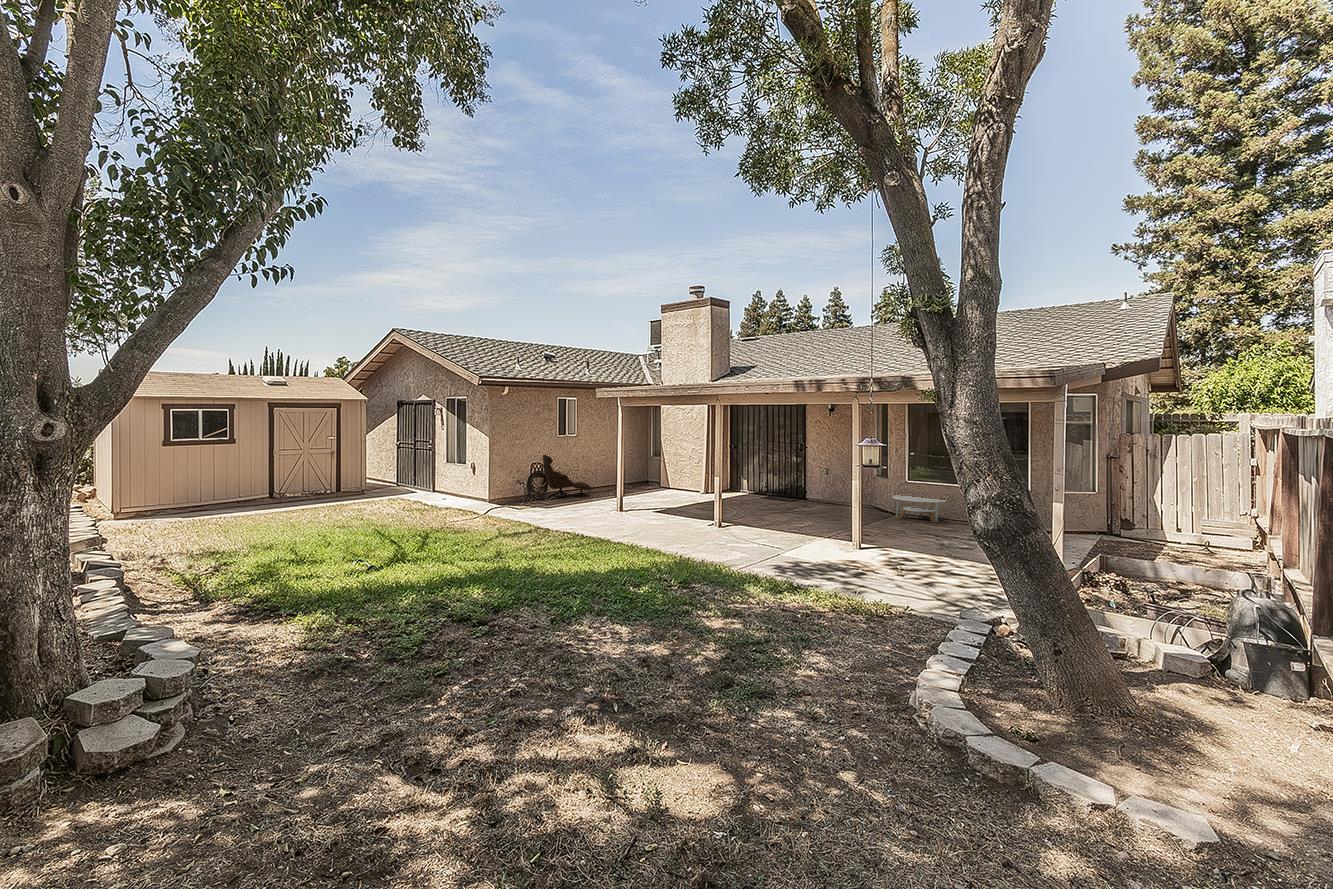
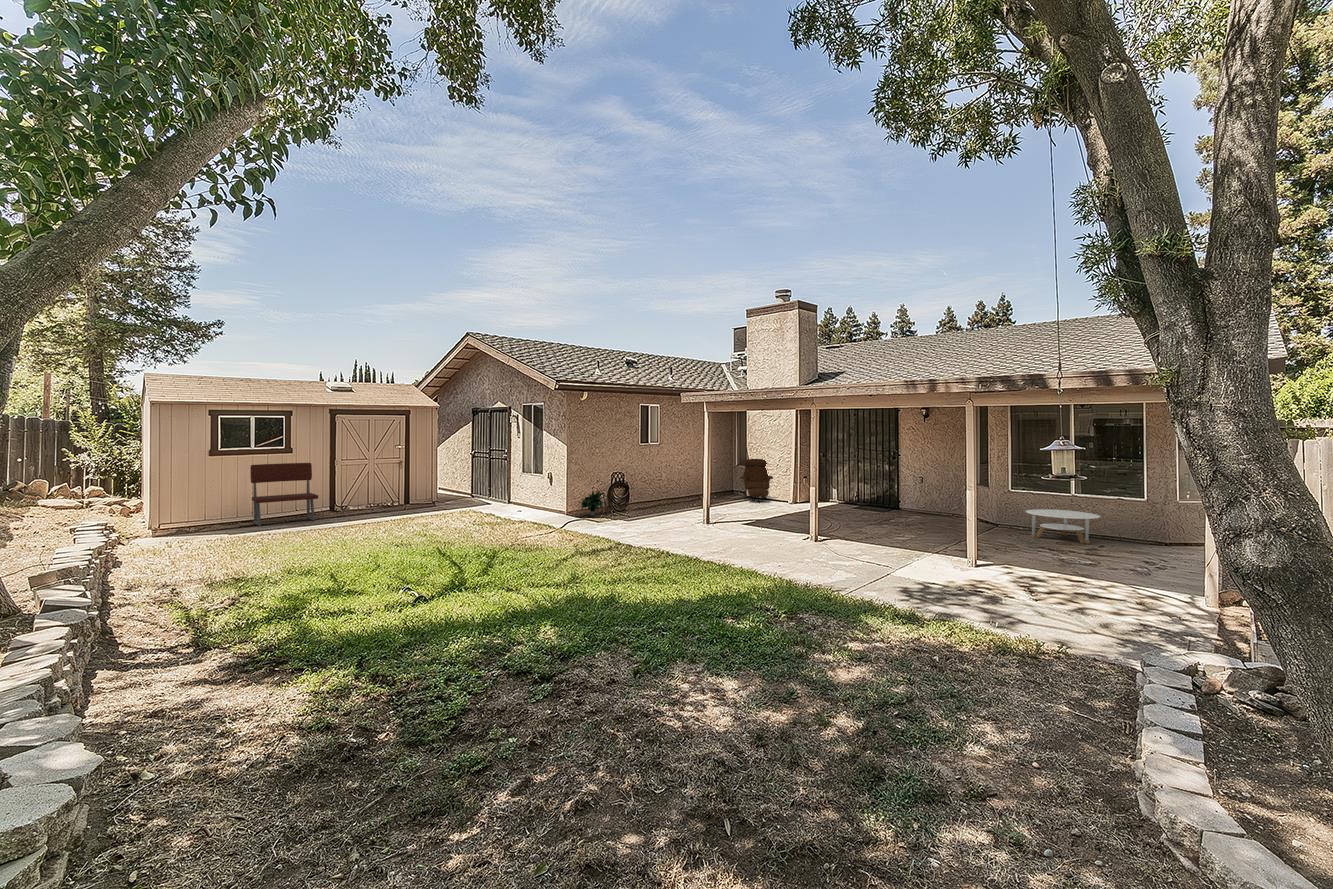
bench: none [168,453,239,515] -> present [250,463,318,526]
lounge chair: present [543,455,591,499] -> present [741,459,773,503]
potted plant: none [500,479,531,504] -> present [580,491,608,516]

